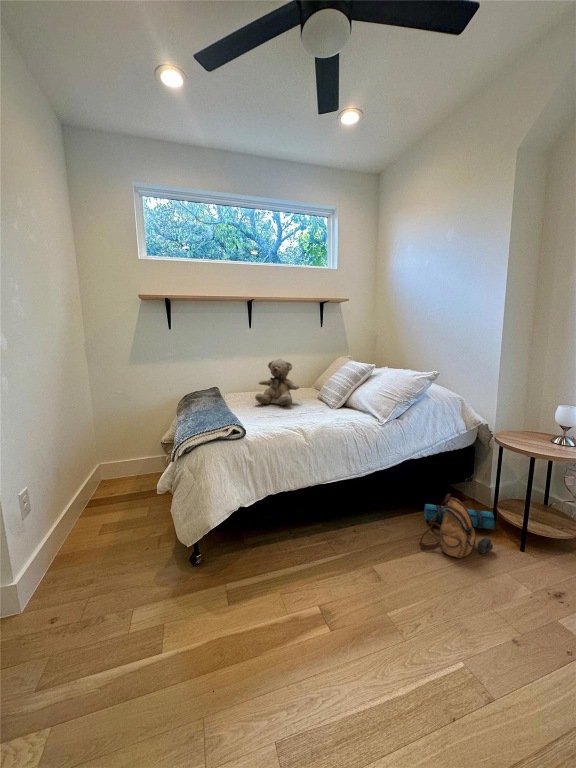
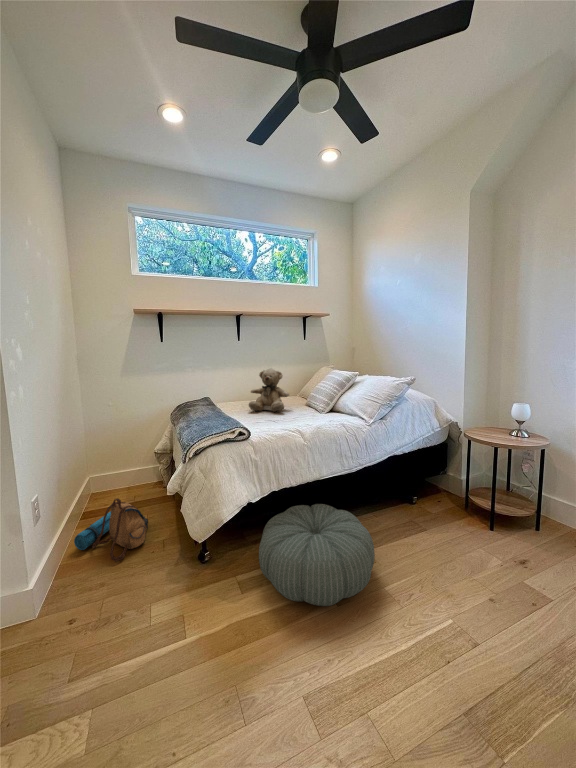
backpack: present [420,494,494,558] -> present [74,498,148,562]
pouf: none [248,511,377,631] -> present [259,504,375,606]

